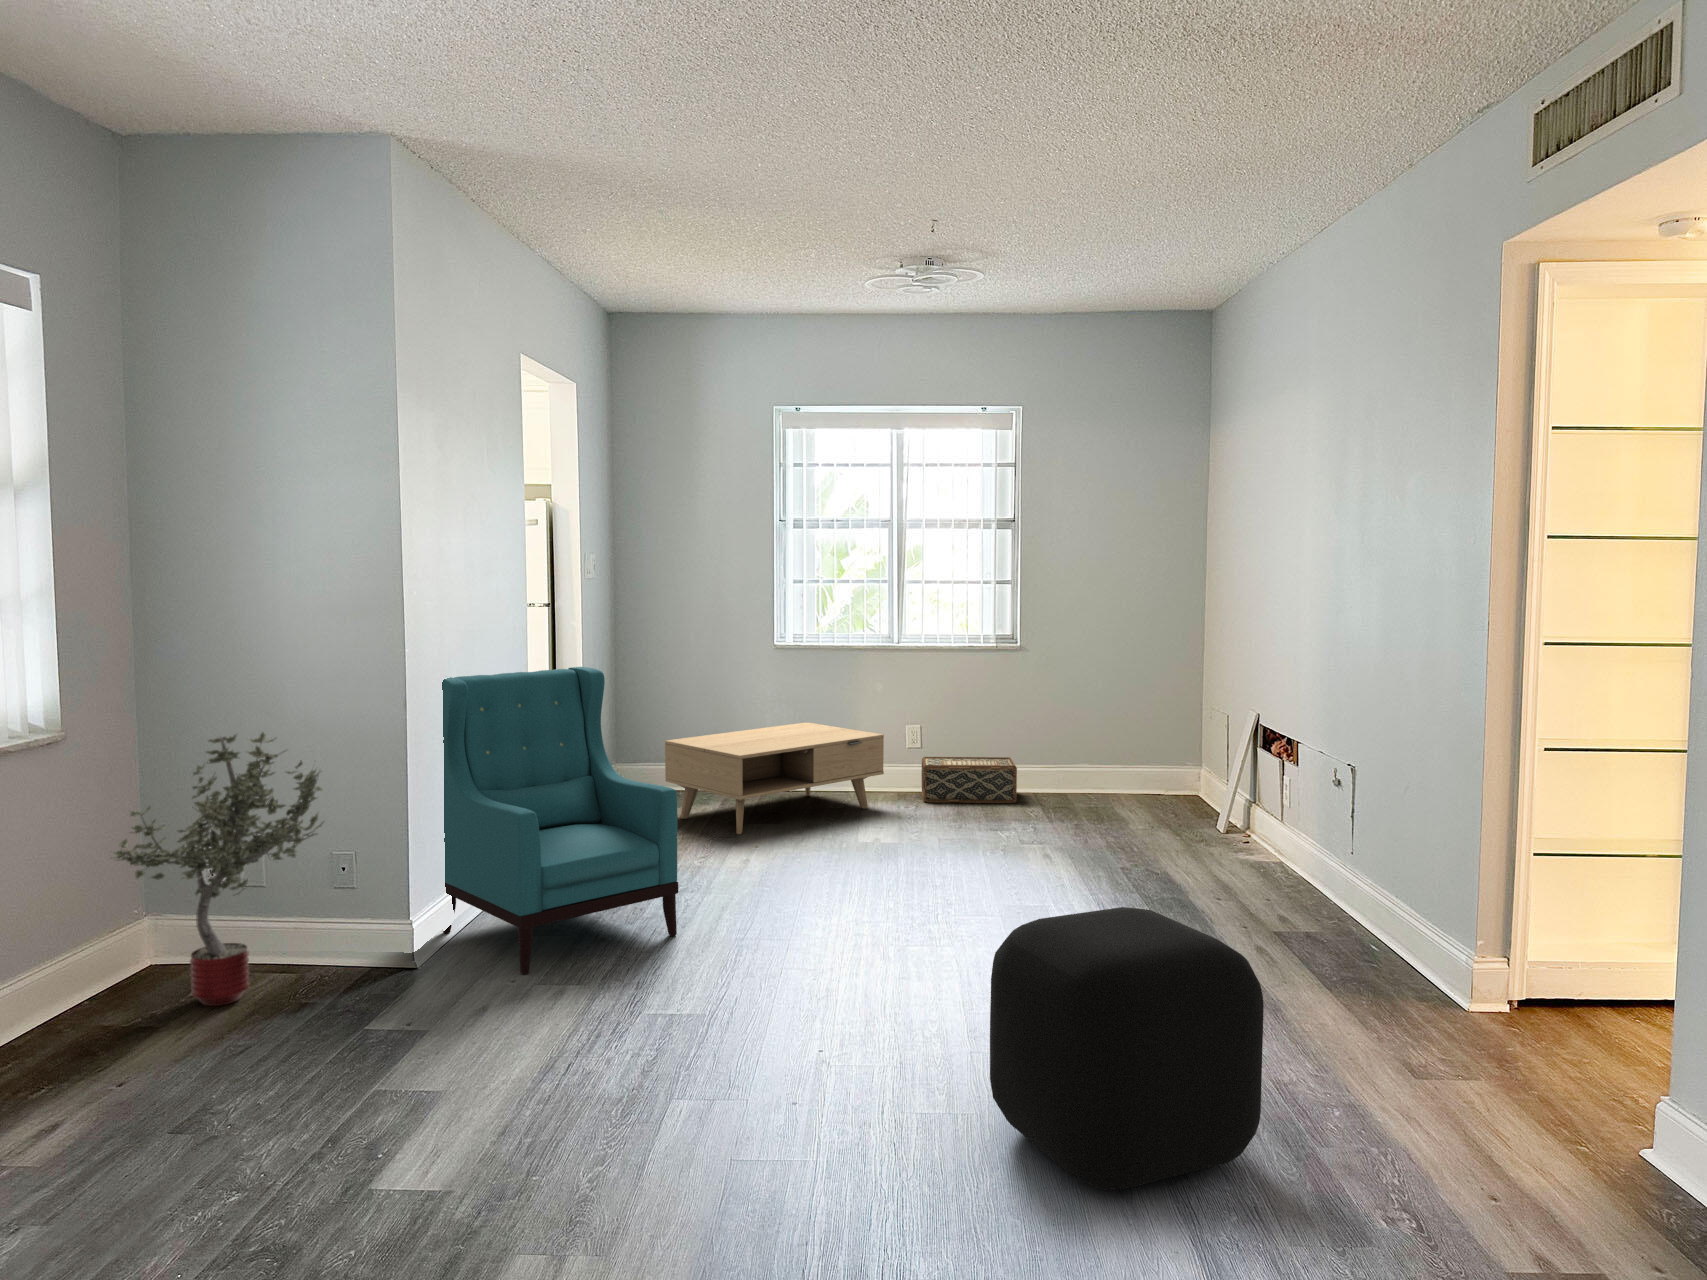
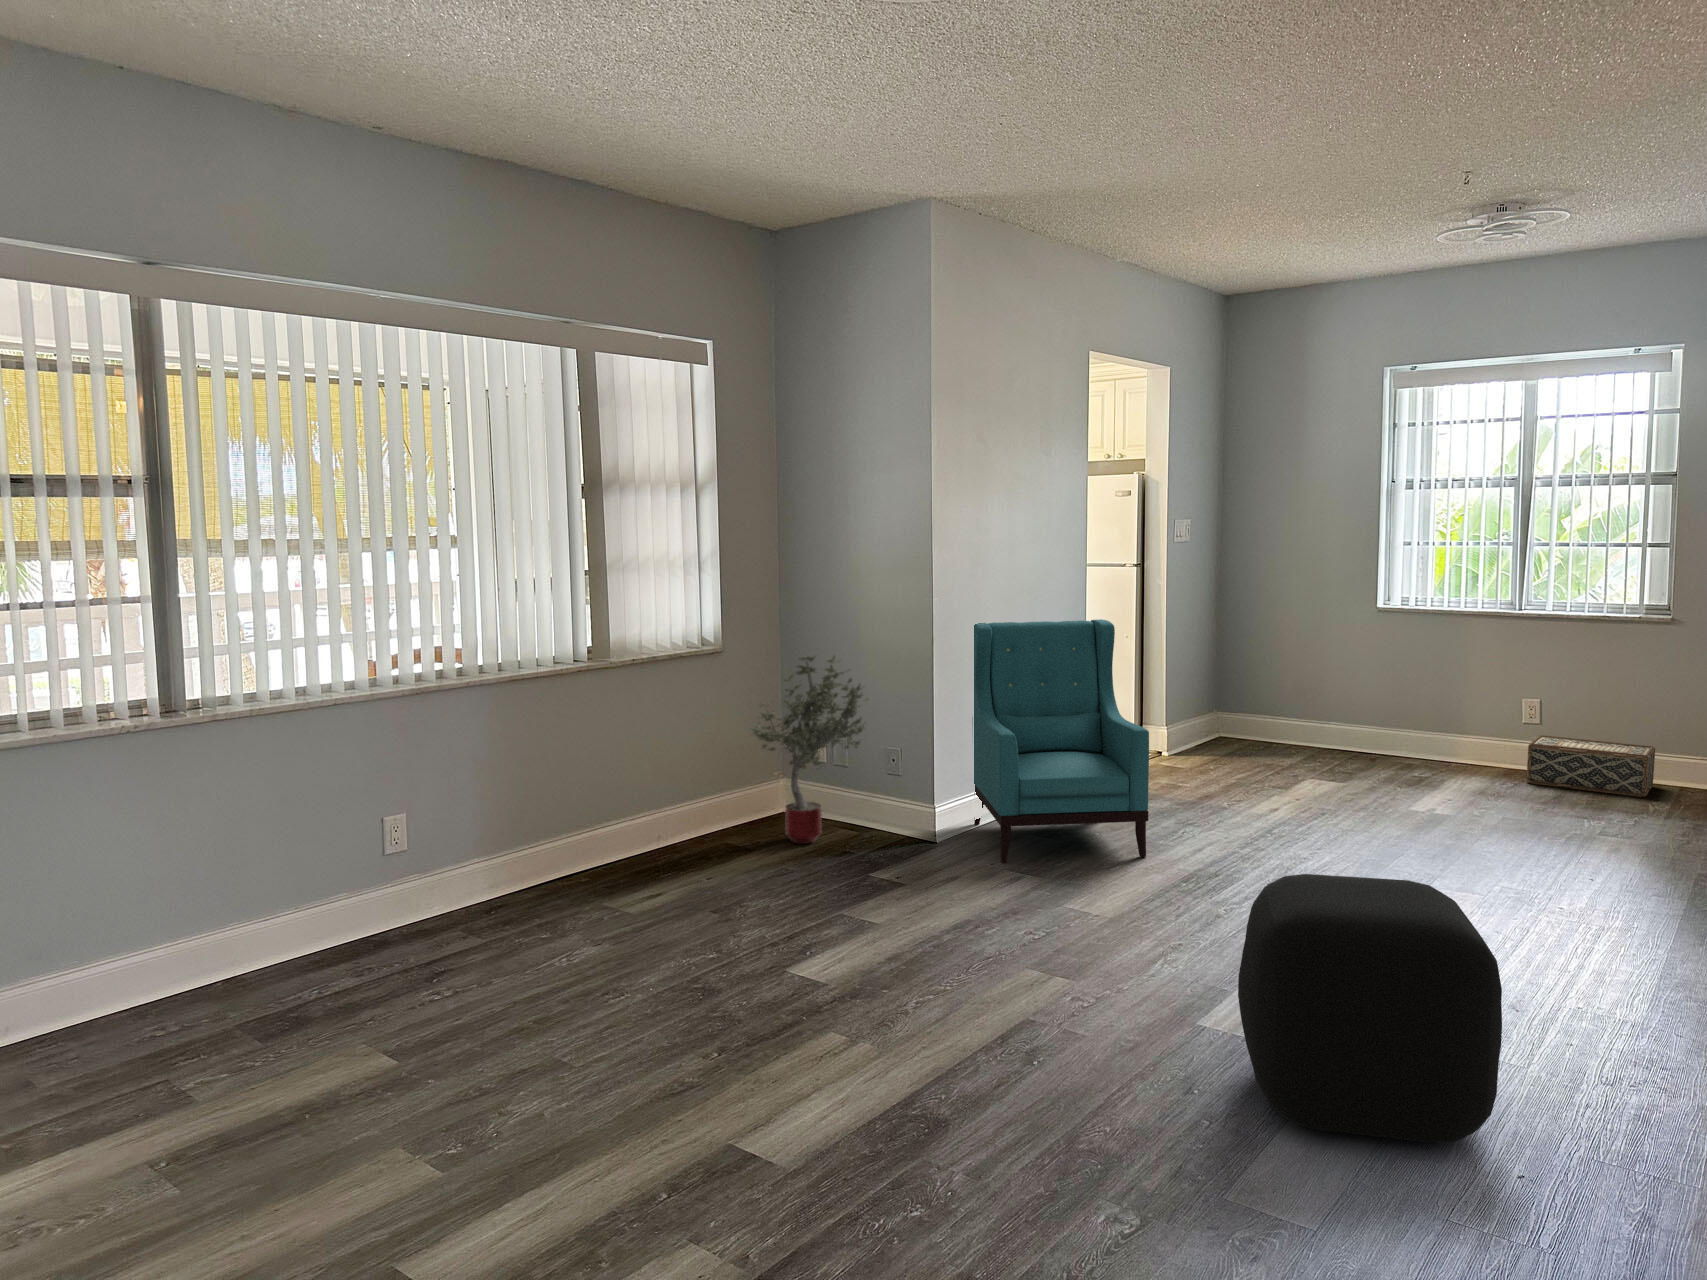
coffee table: present [665,722,884,834] -> none [1238,688,1474,787]

